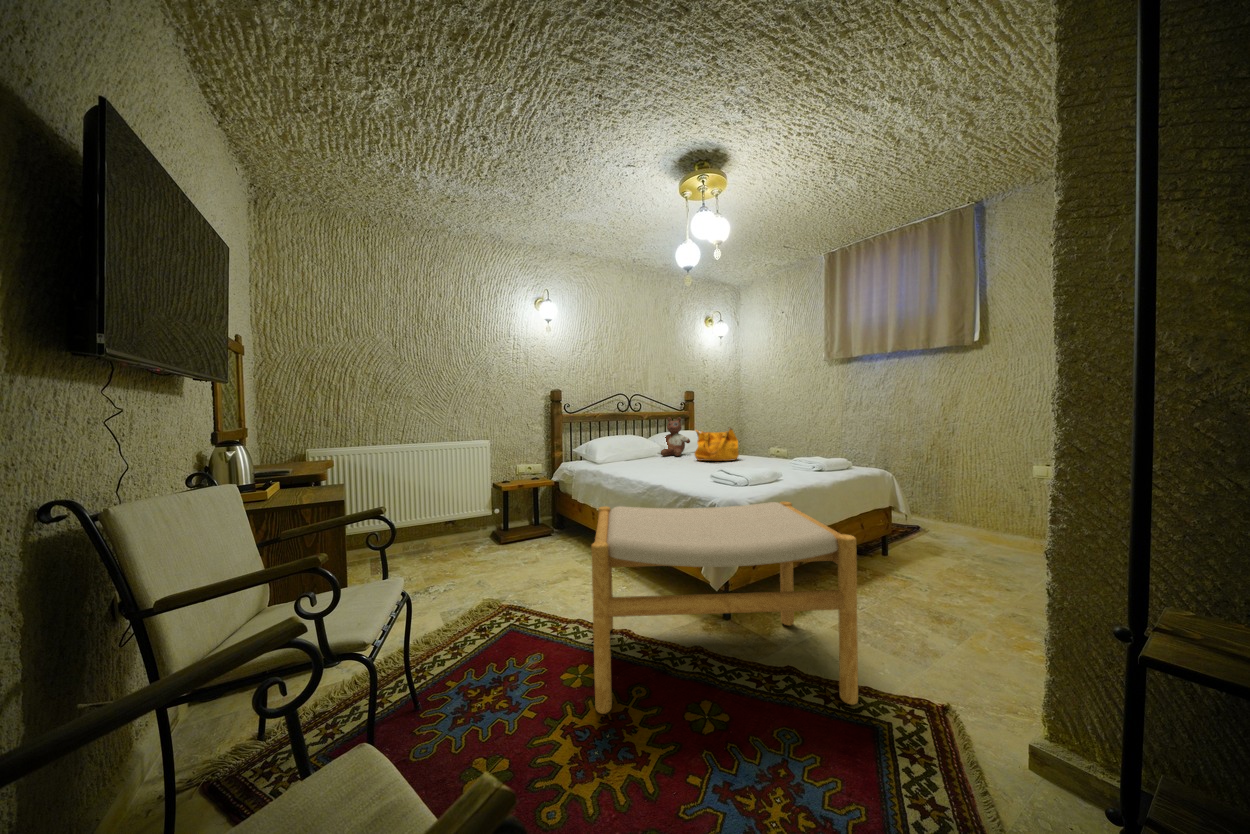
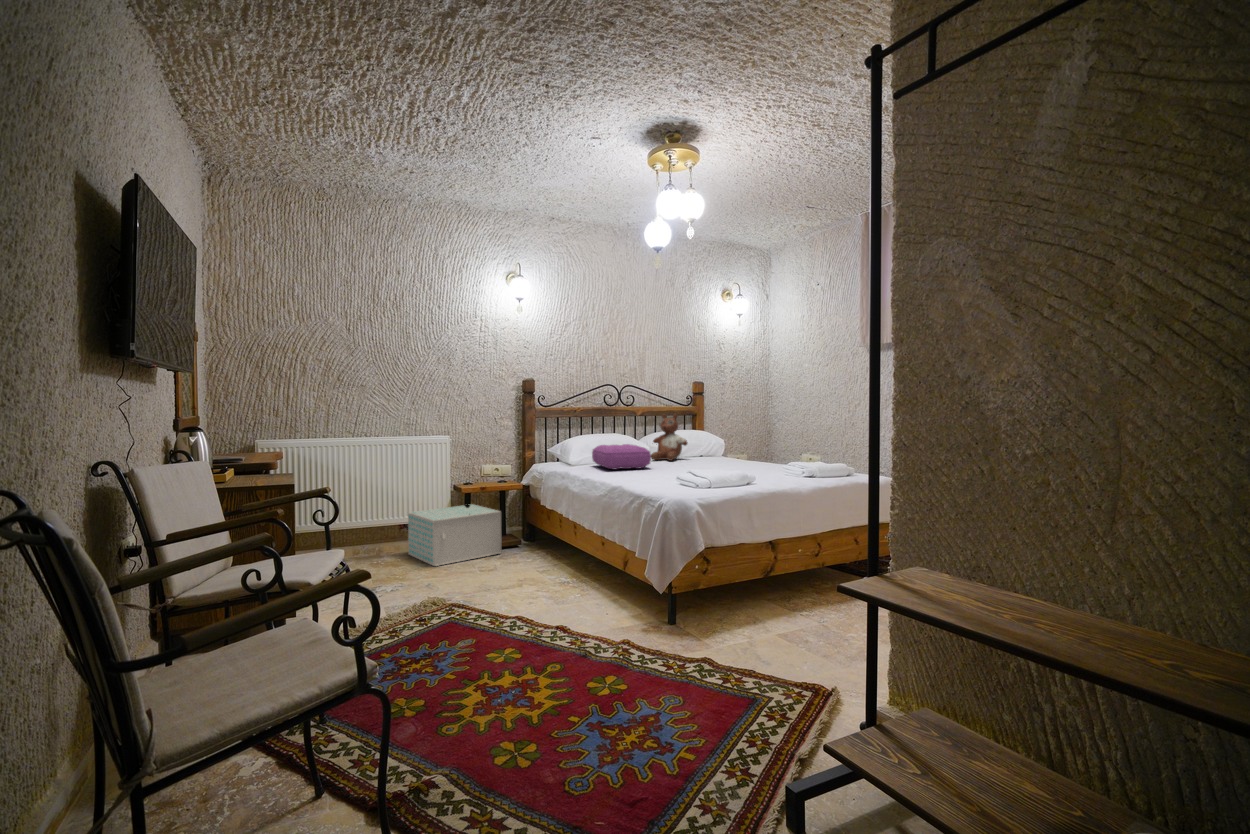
handbag: present [695,428,739,461] -> none [684,426,736,466]
pillow: none [615,444,669,466] -> present [592,444,651,469]
storage box: none [454,499,539,560] -> present [408,504,502,566]
footstool: present [591,502,858,714] -> none [508,502,753,685]

